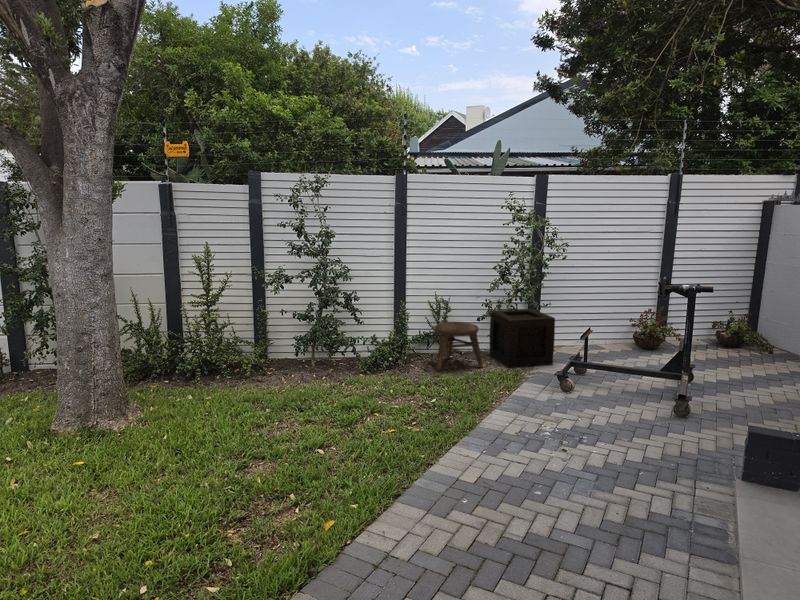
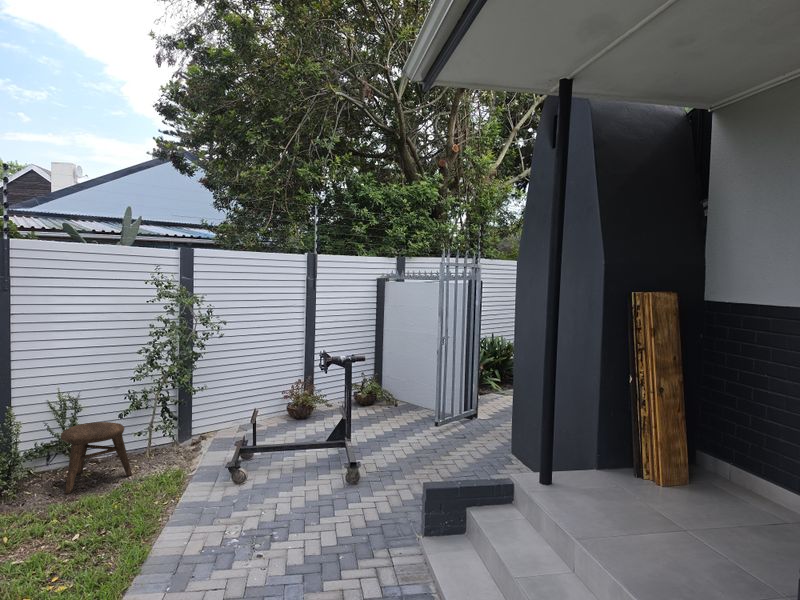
wooden crate: present [490,309,555,368] -> none [135,394,216,468]

